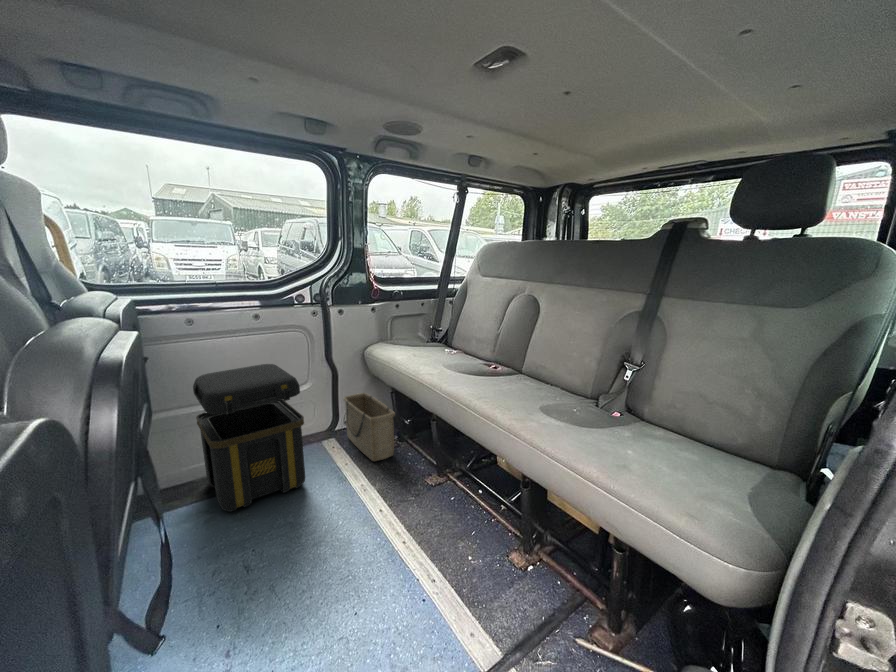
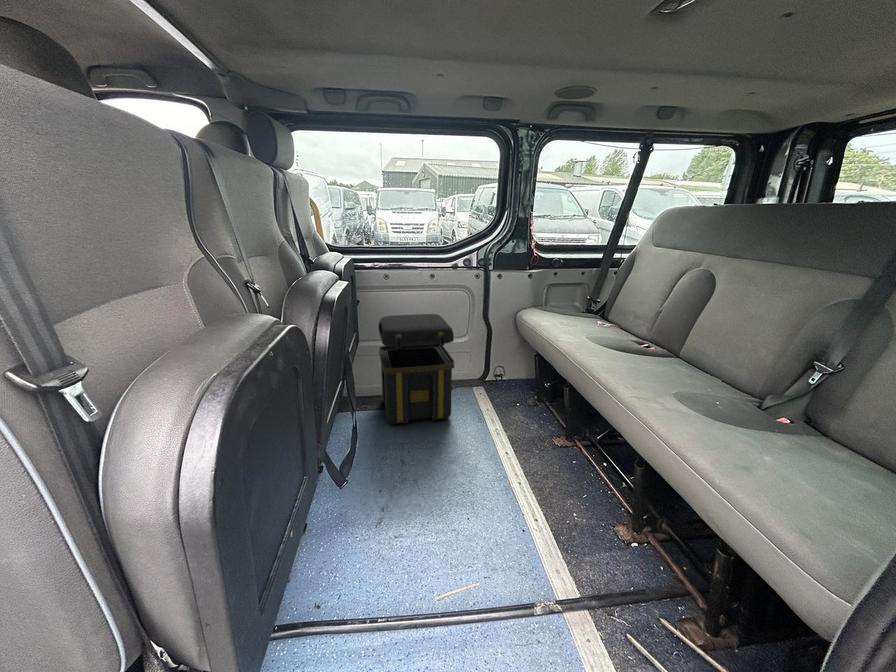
basket: present [343,393,395,461] -> none [494,352,536,414]

